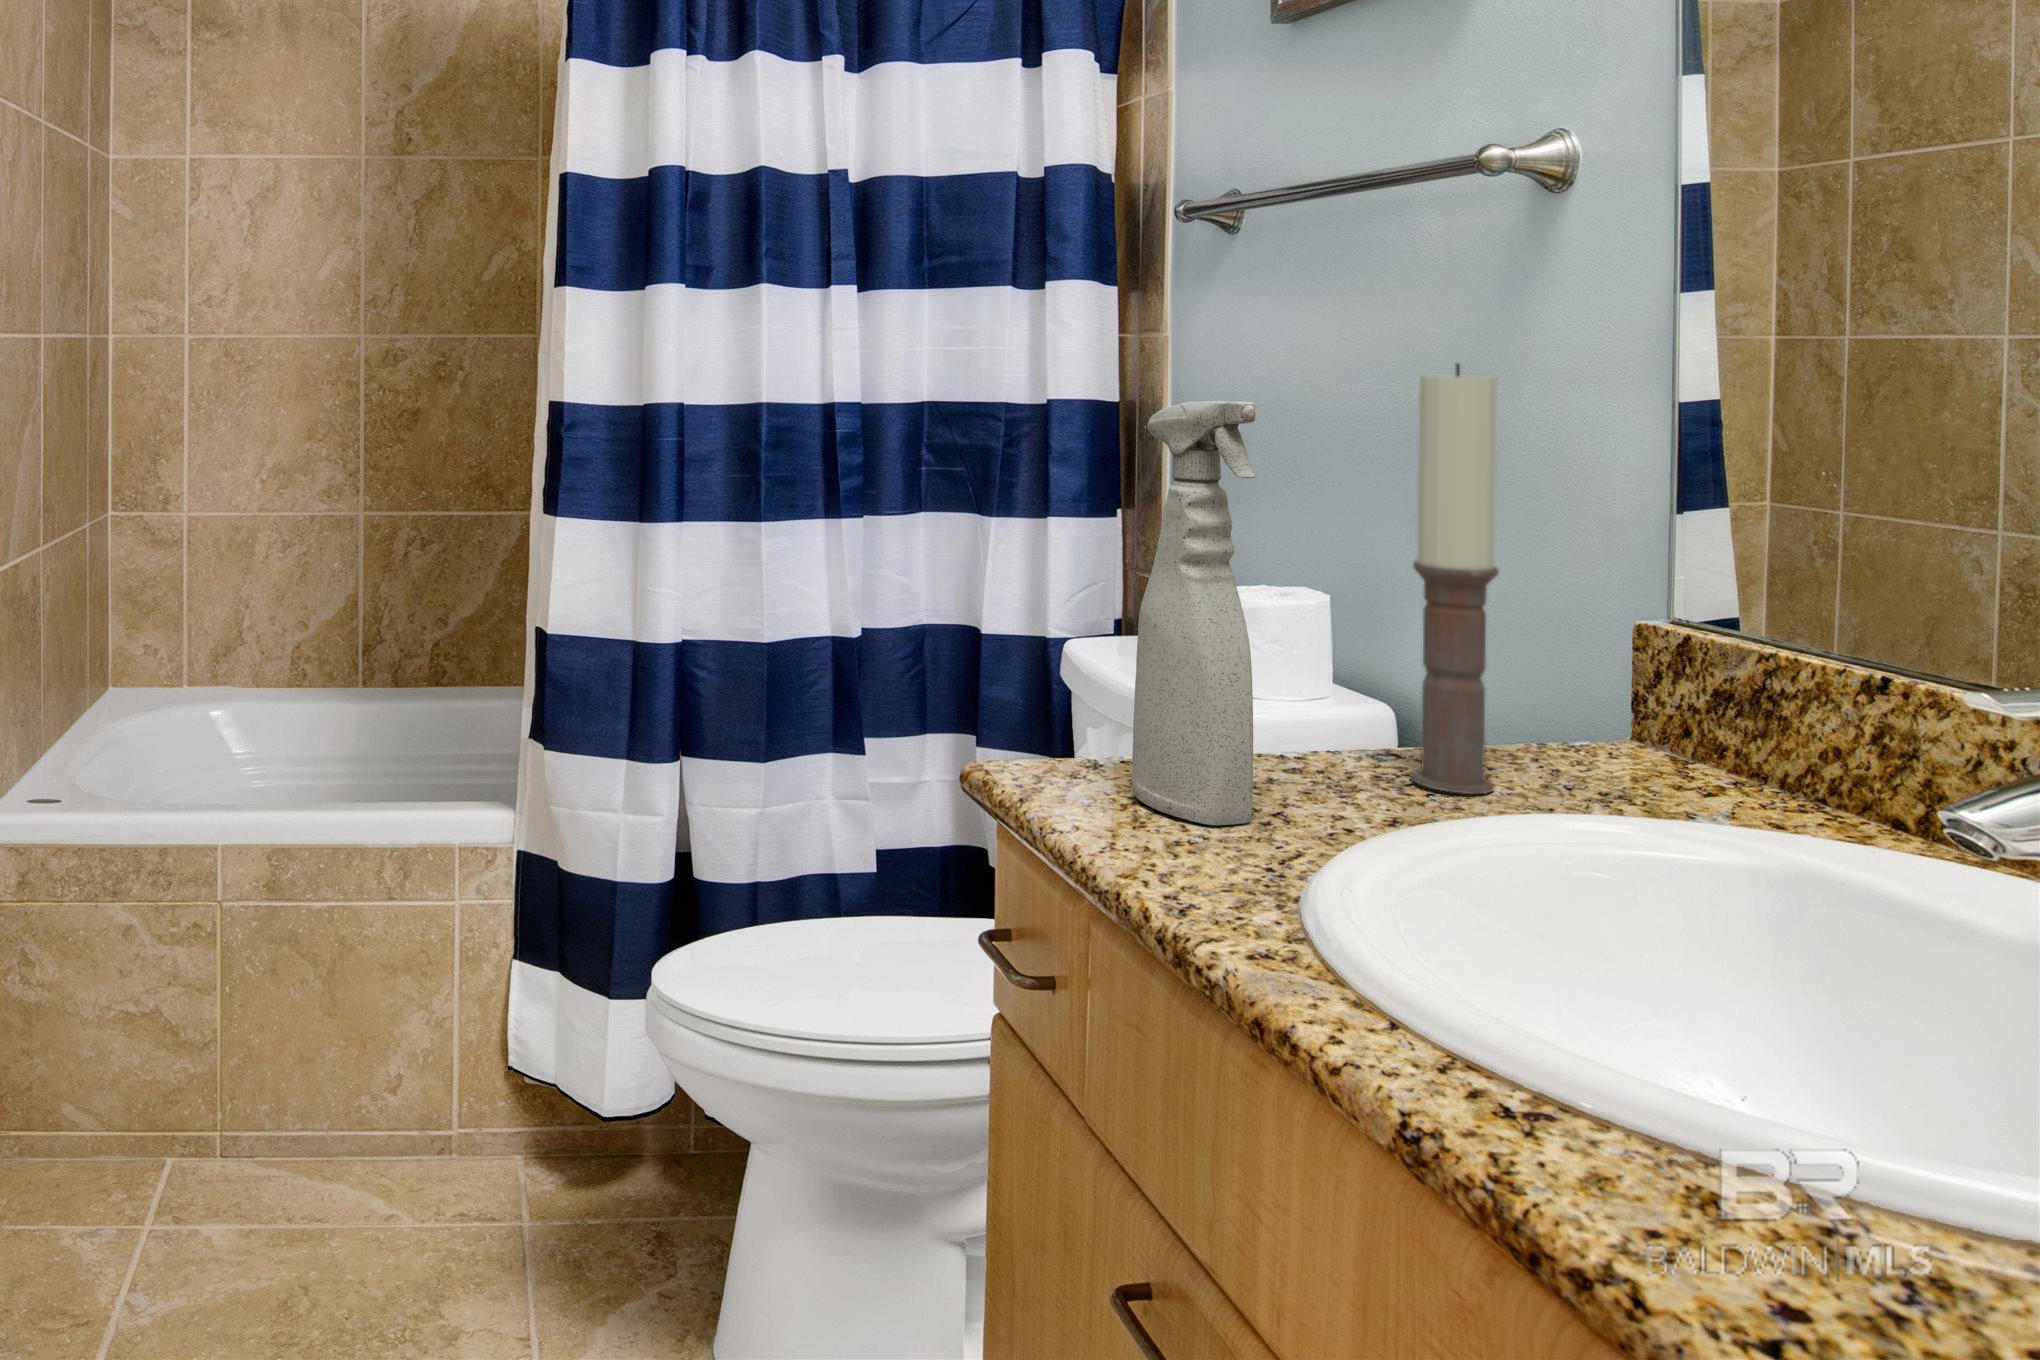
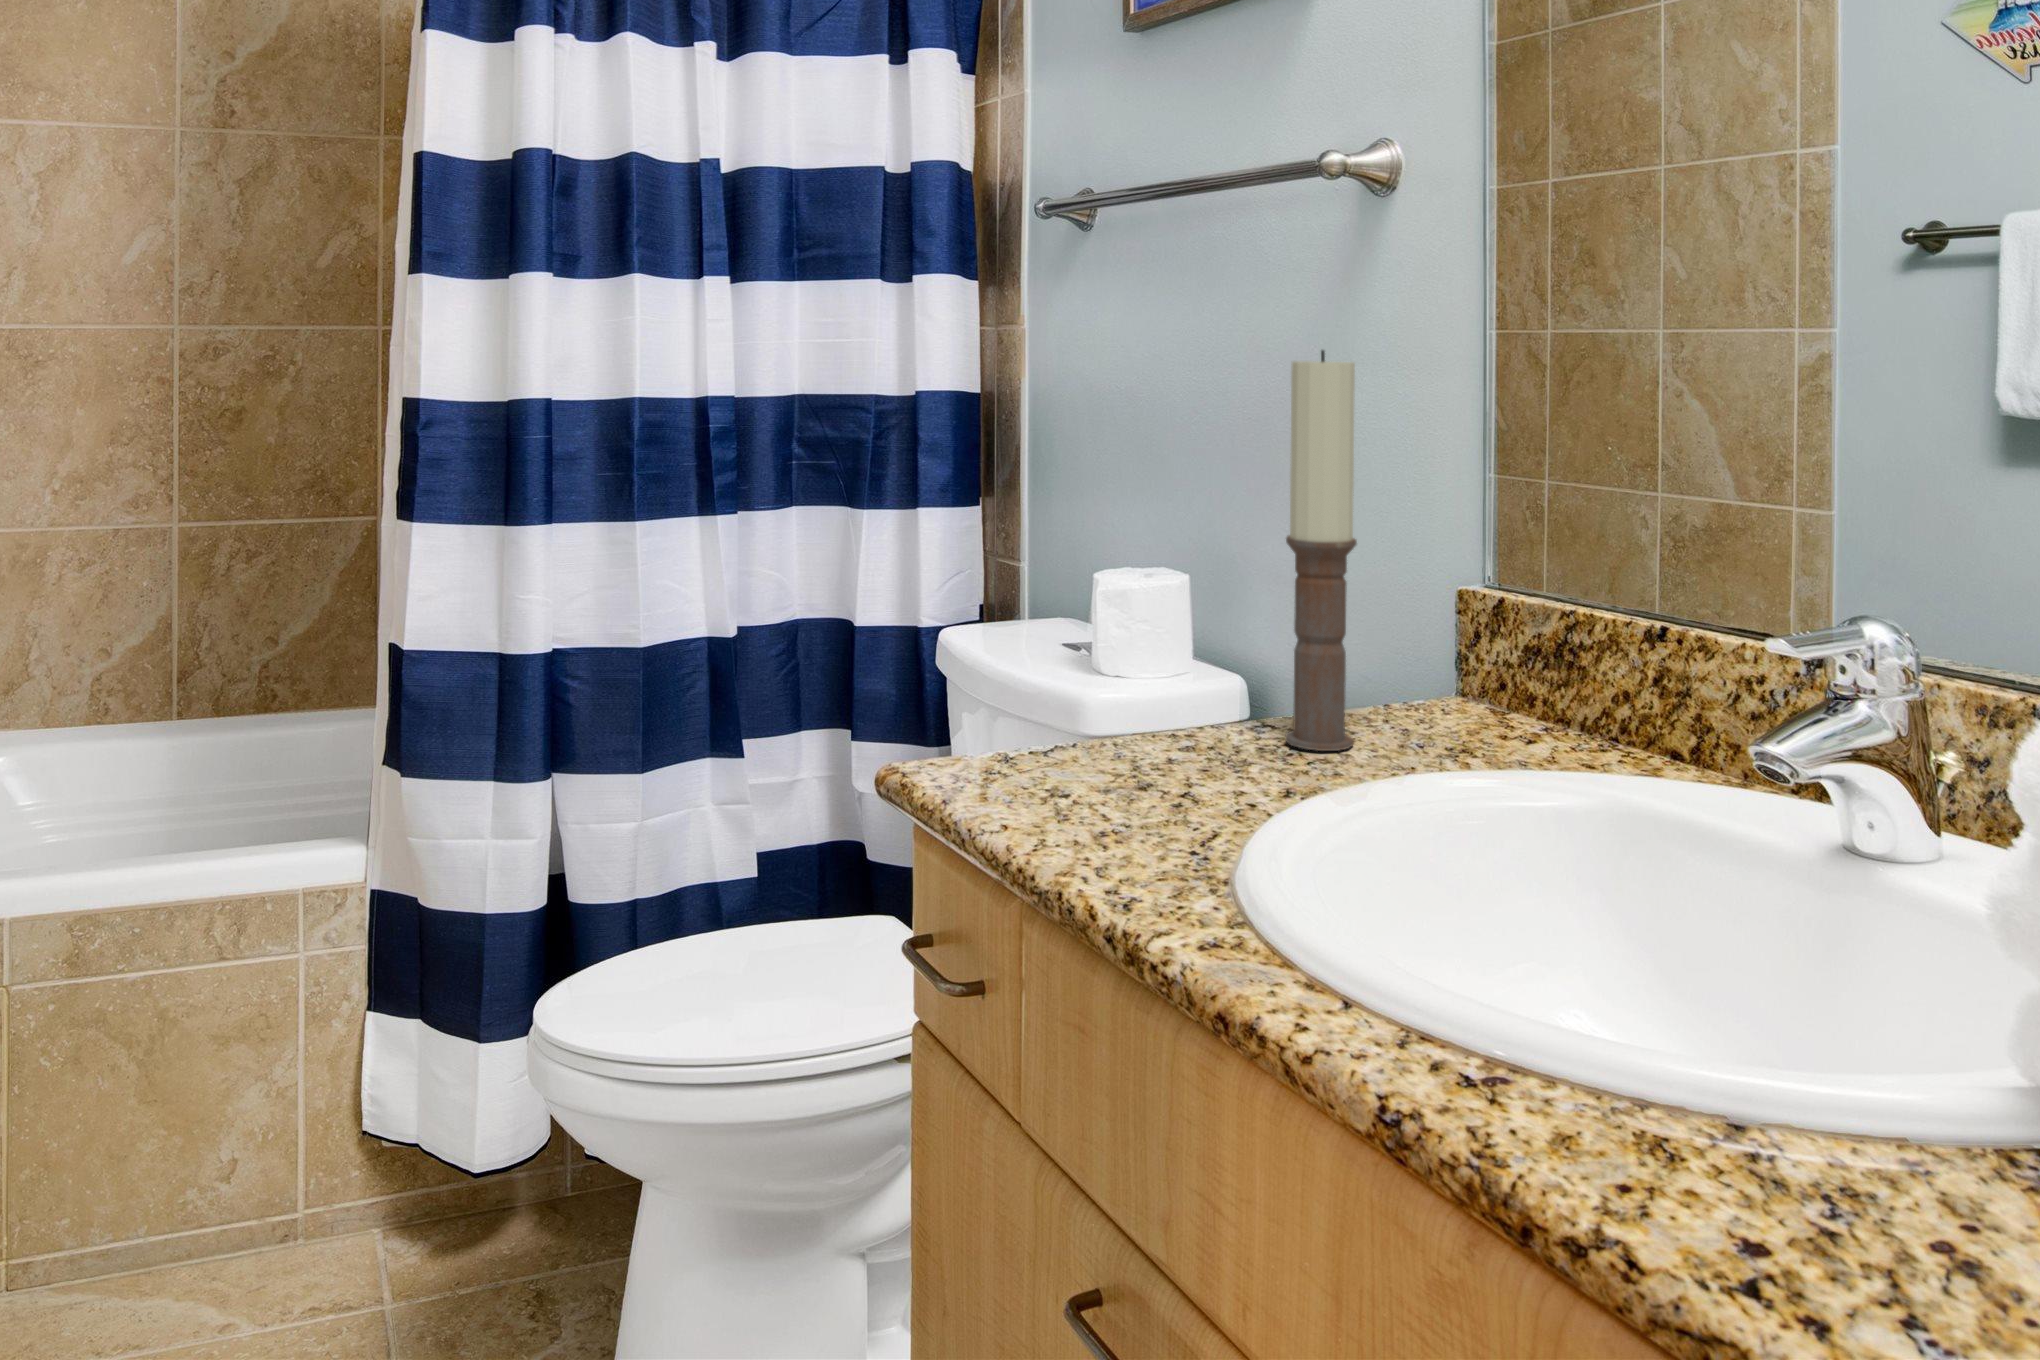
spray bottle: present [1132,401,1256,825] -> none [1050,388,1167,808]

